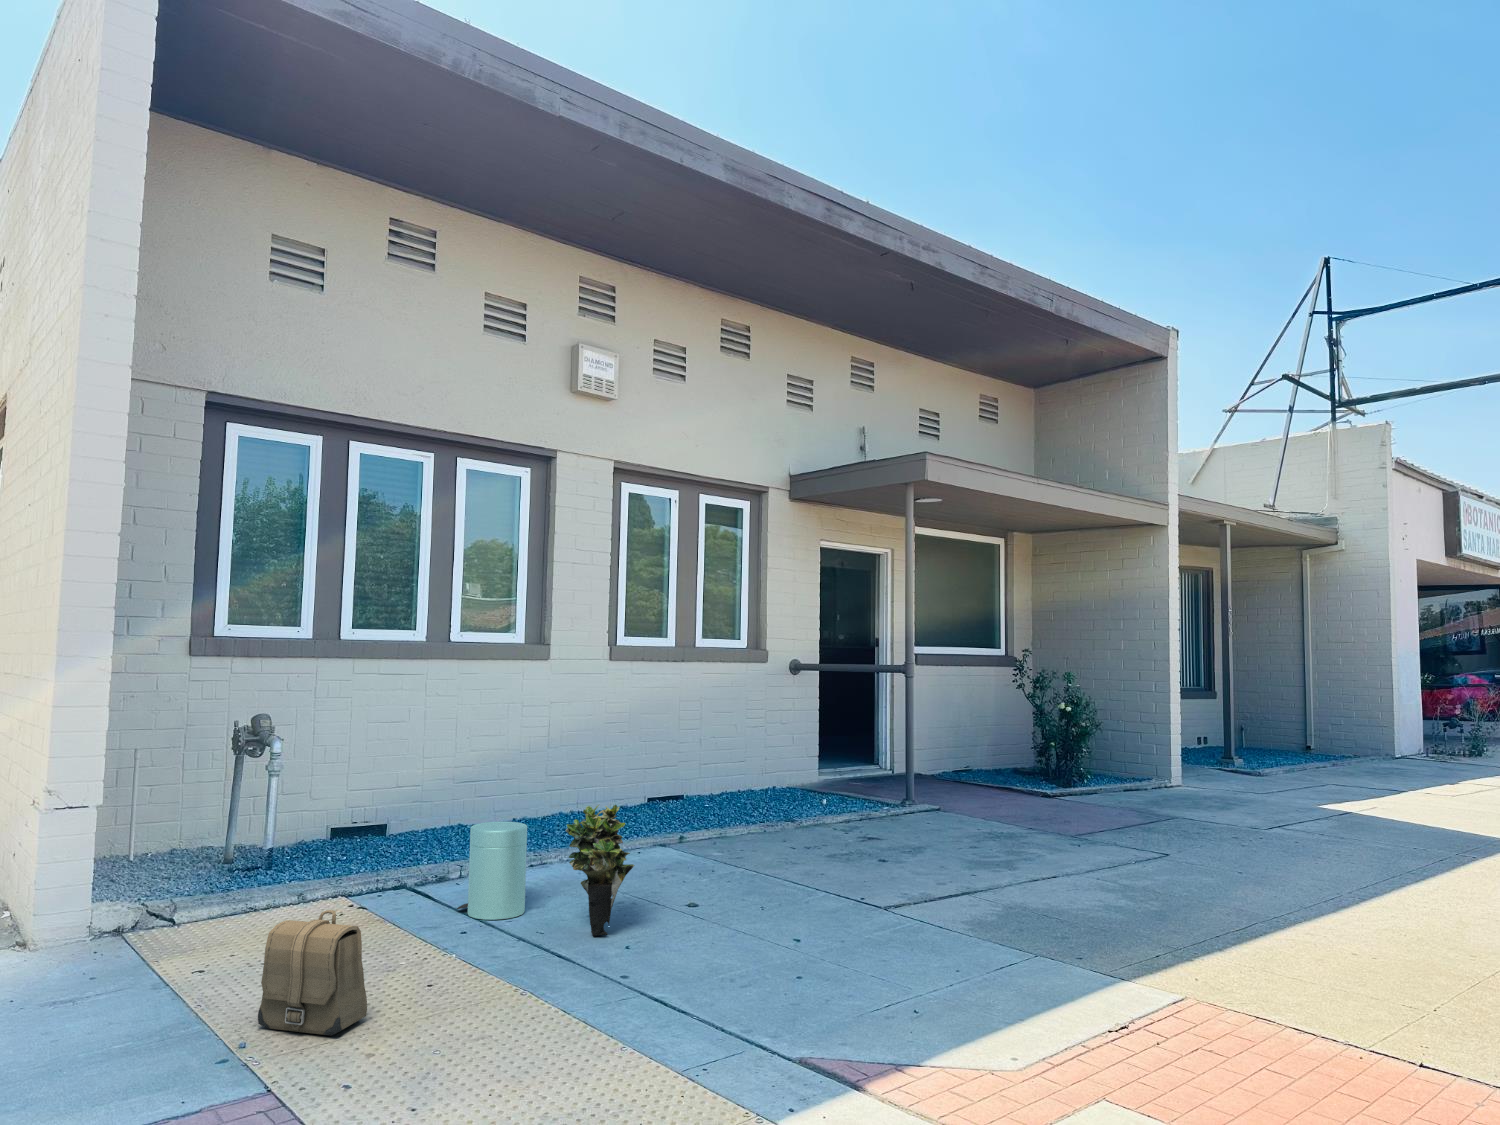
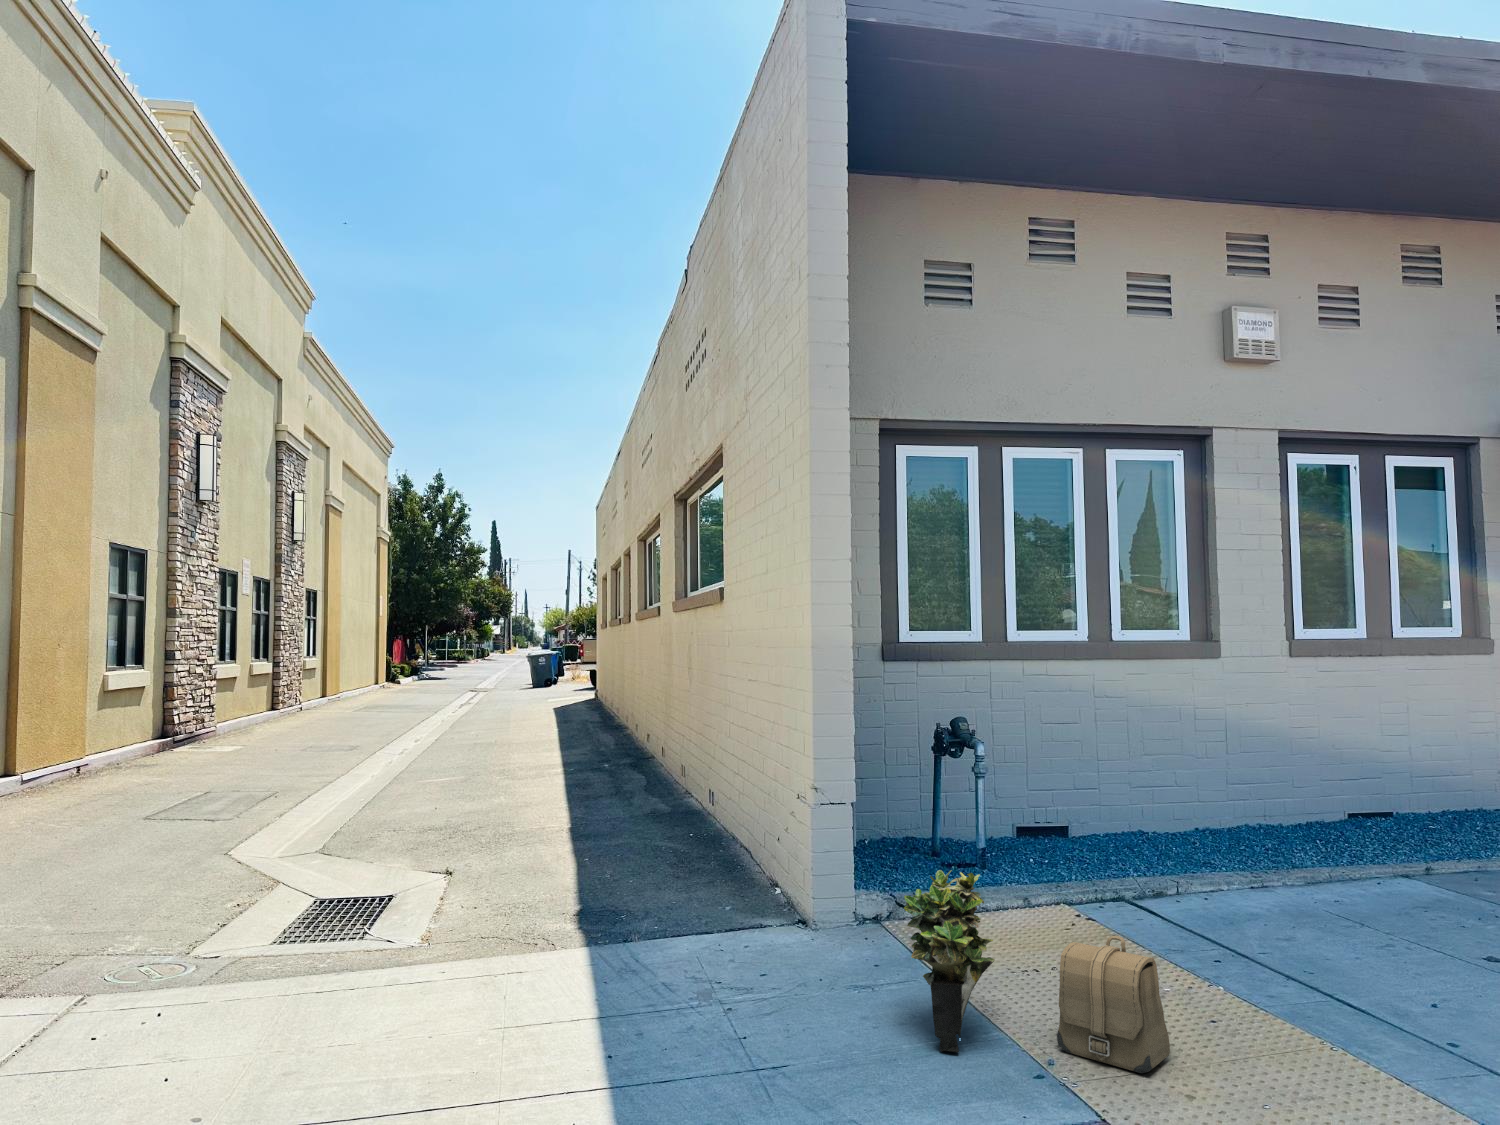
potted plant: present [566,805,634,936] -> present [904,870,995,1052]
trash can: present [457,821,527,920] -> none [1195,840,1275,950]

